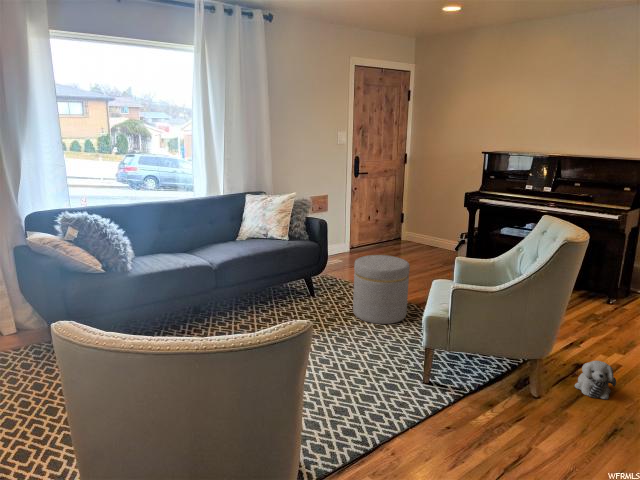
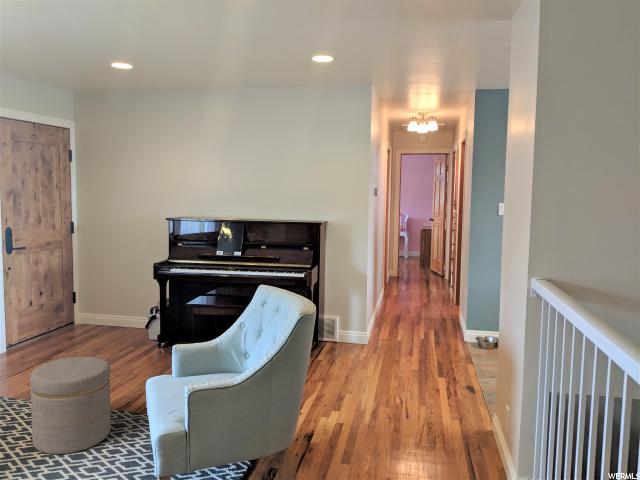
plush toy: present [575,361,616,399] -> none [310,426,343,466]

